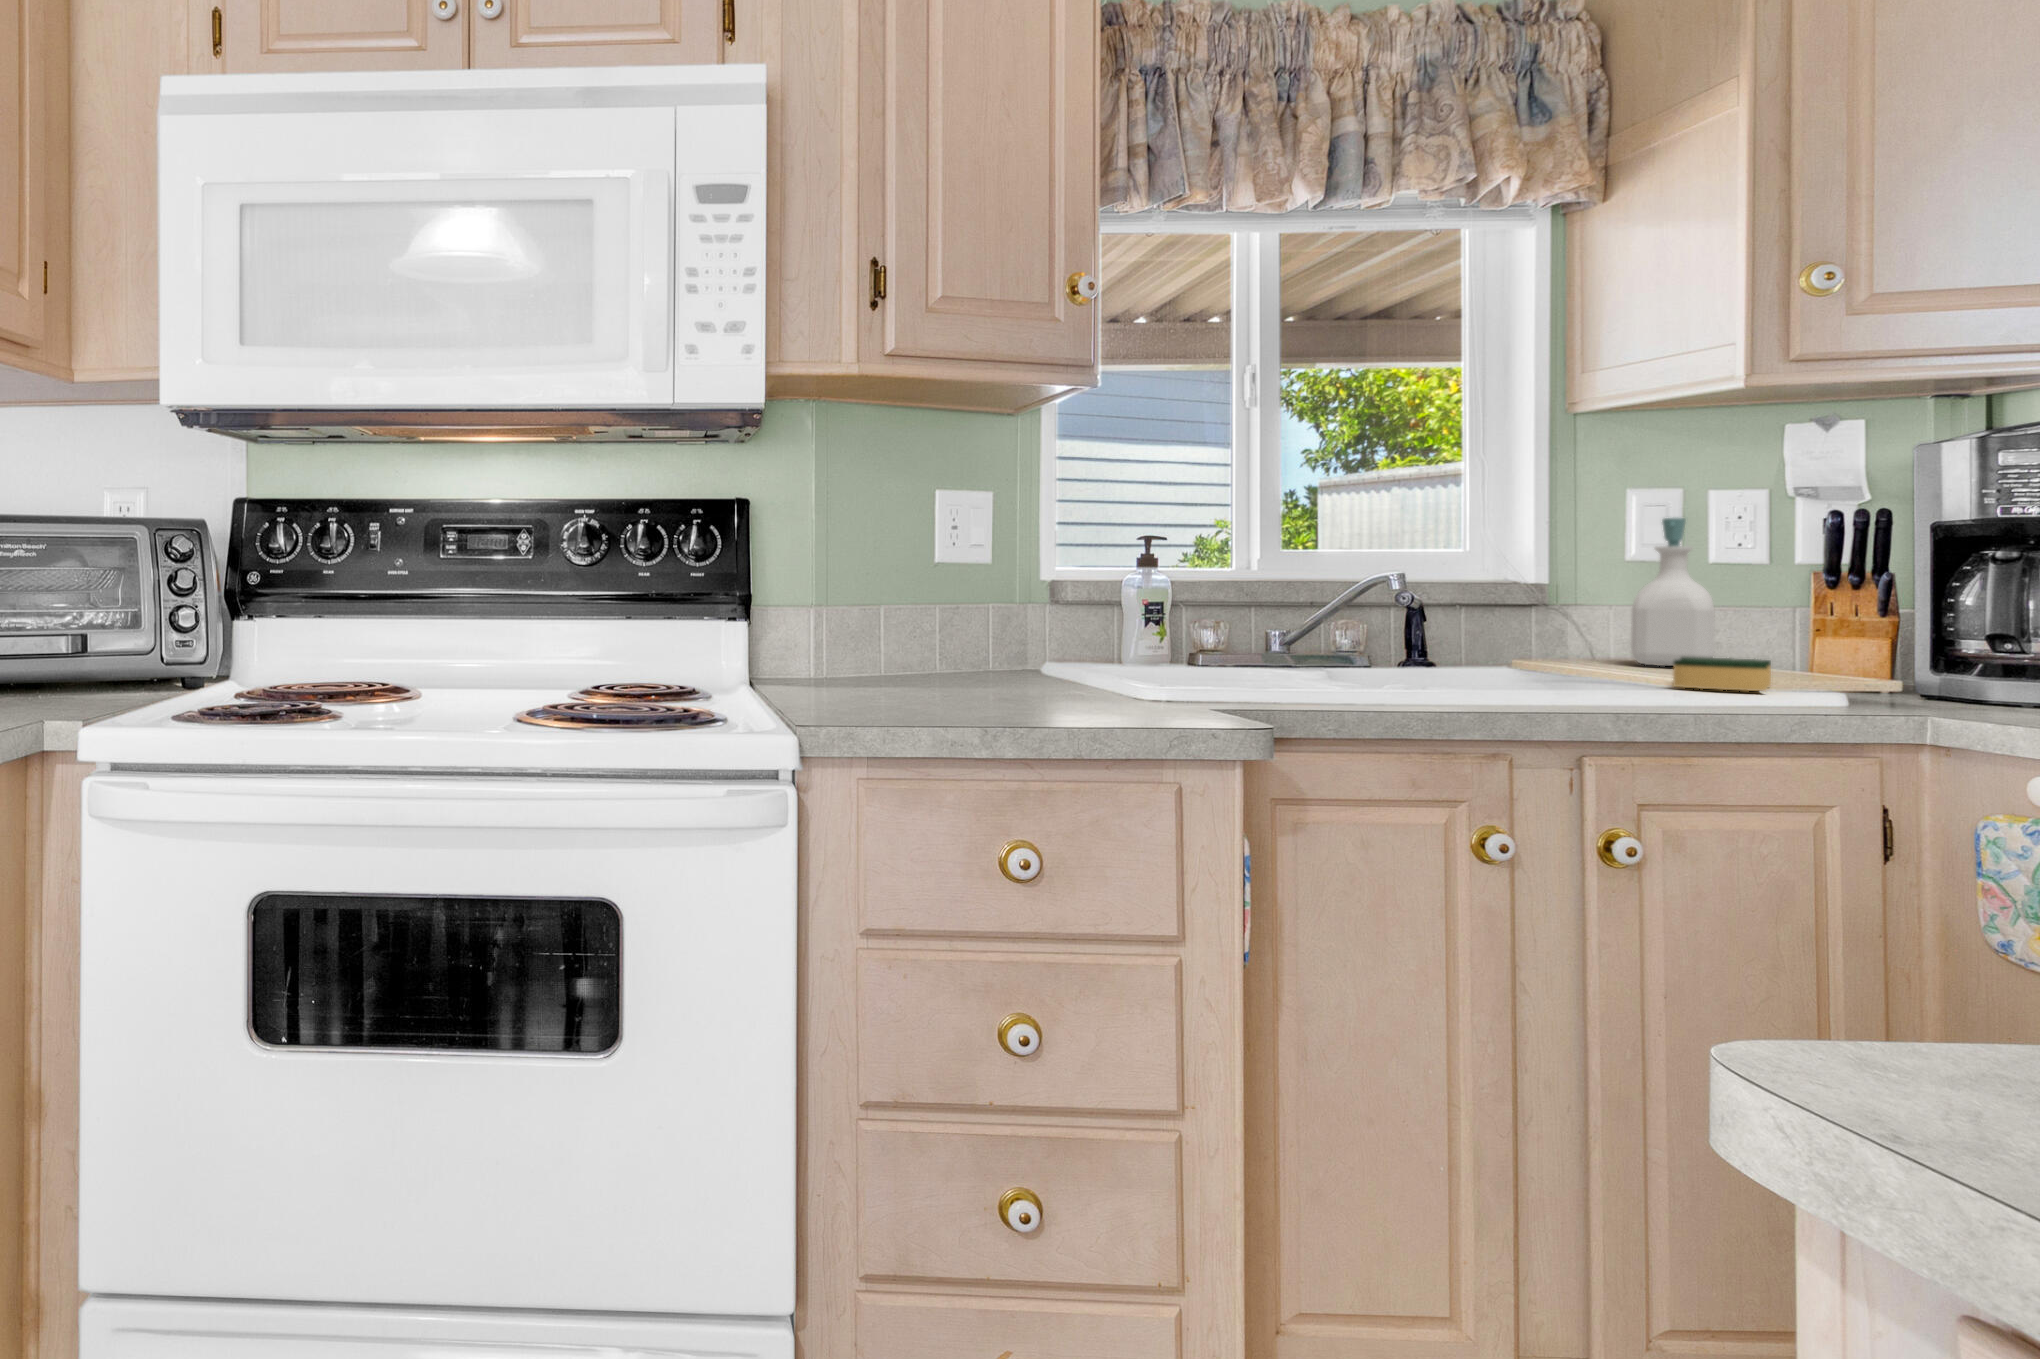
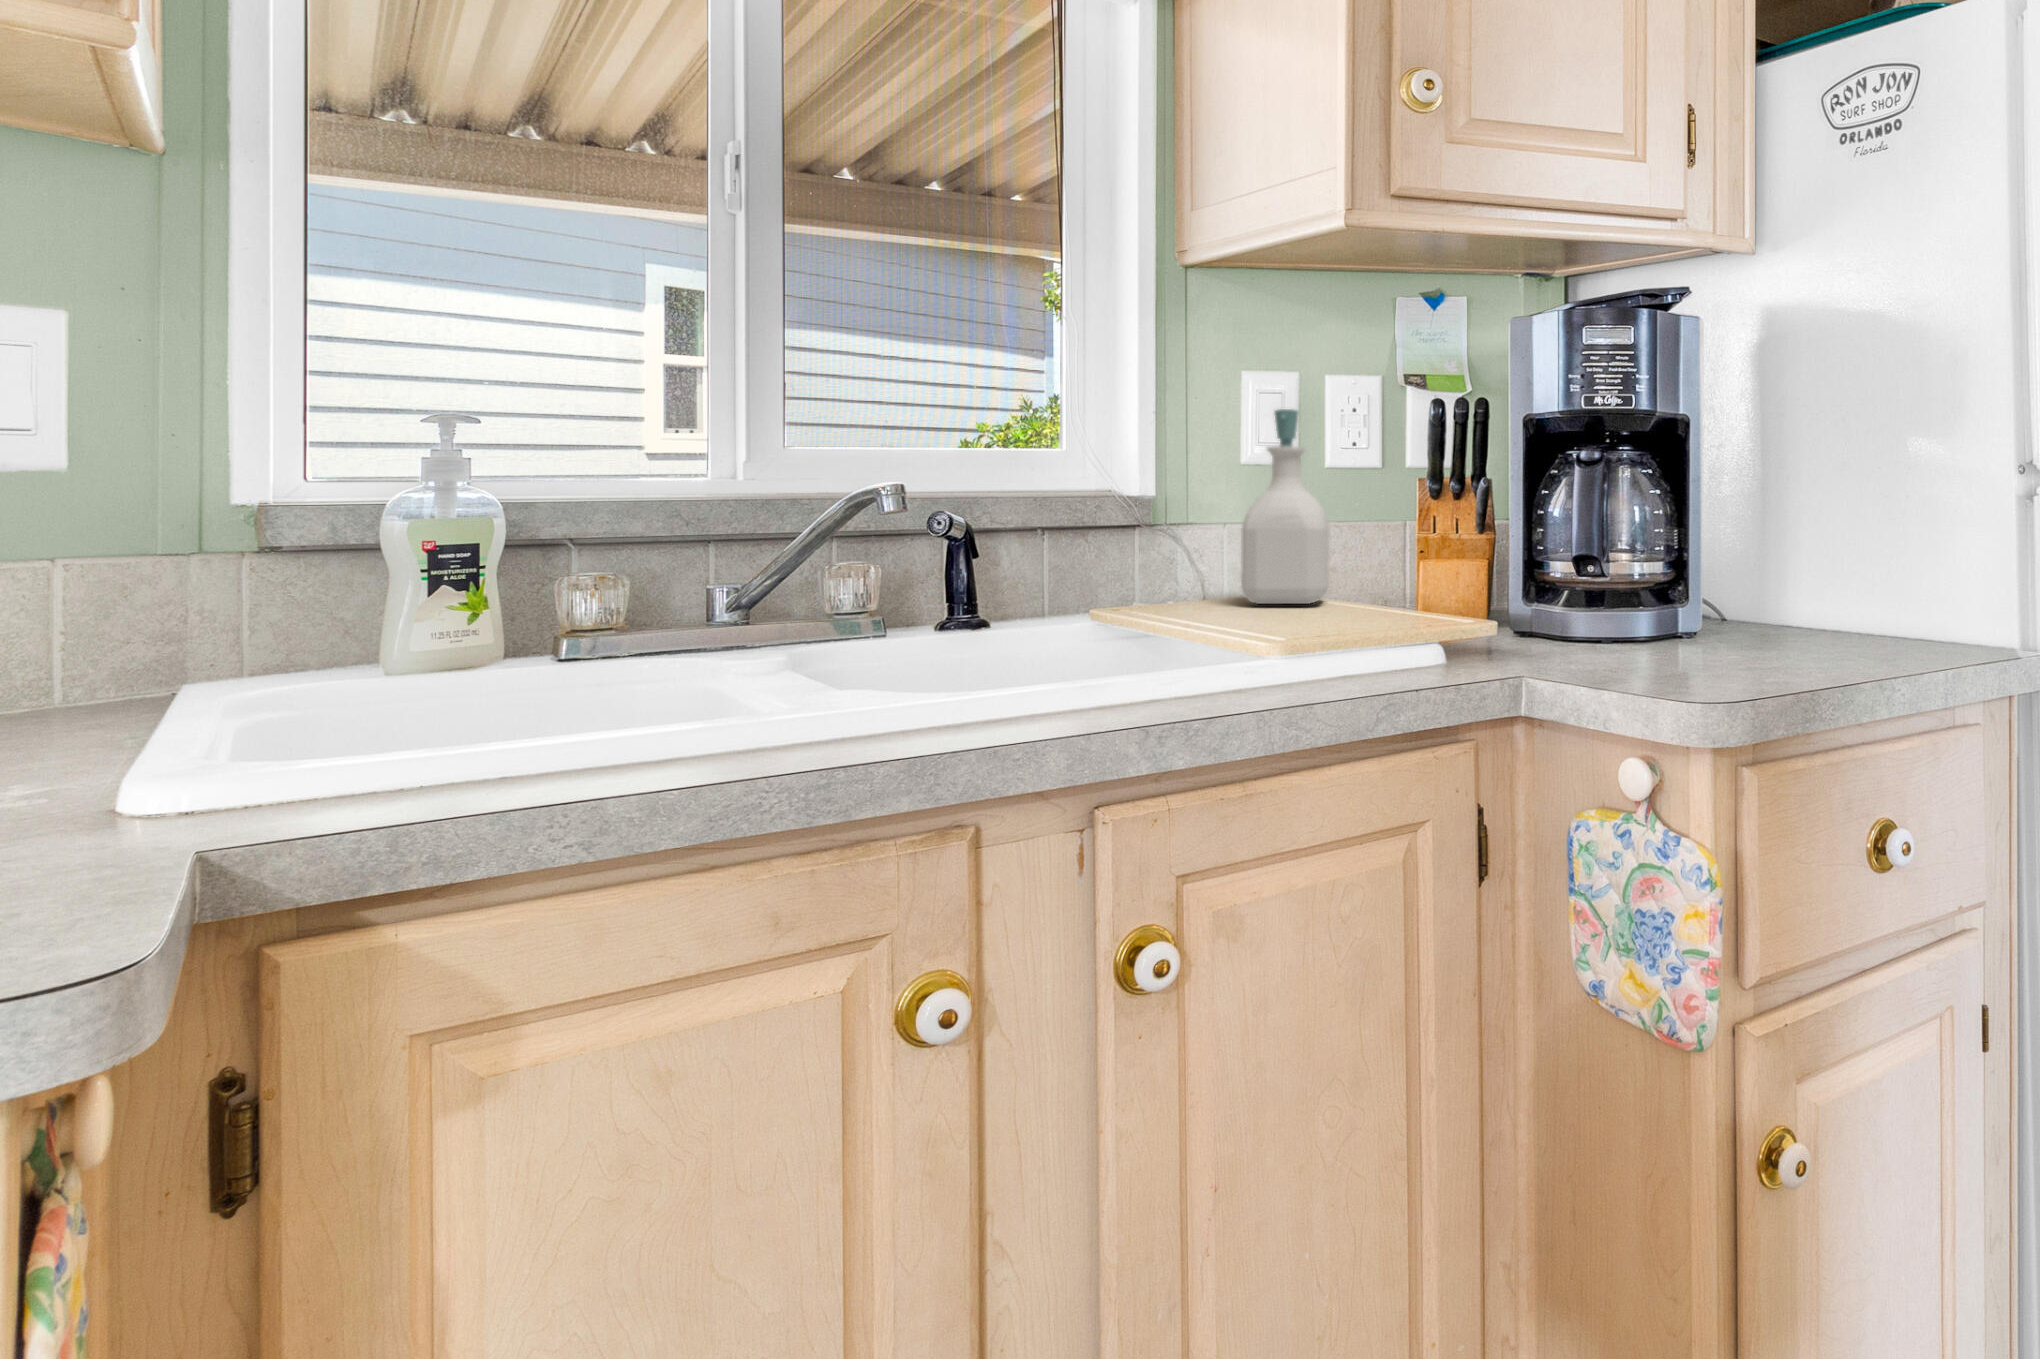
sponge: present [1673,657,1771,691] -> none [1260,597,1373,647]

